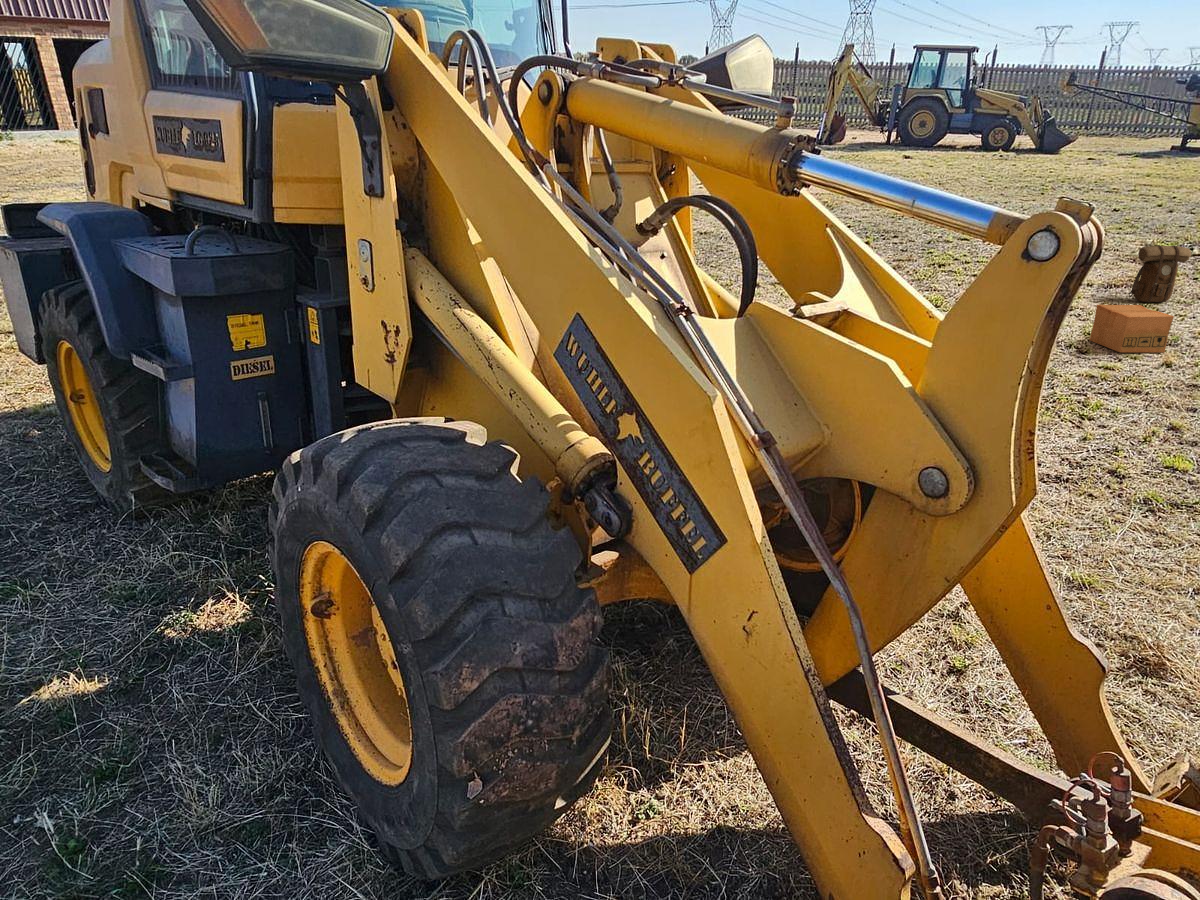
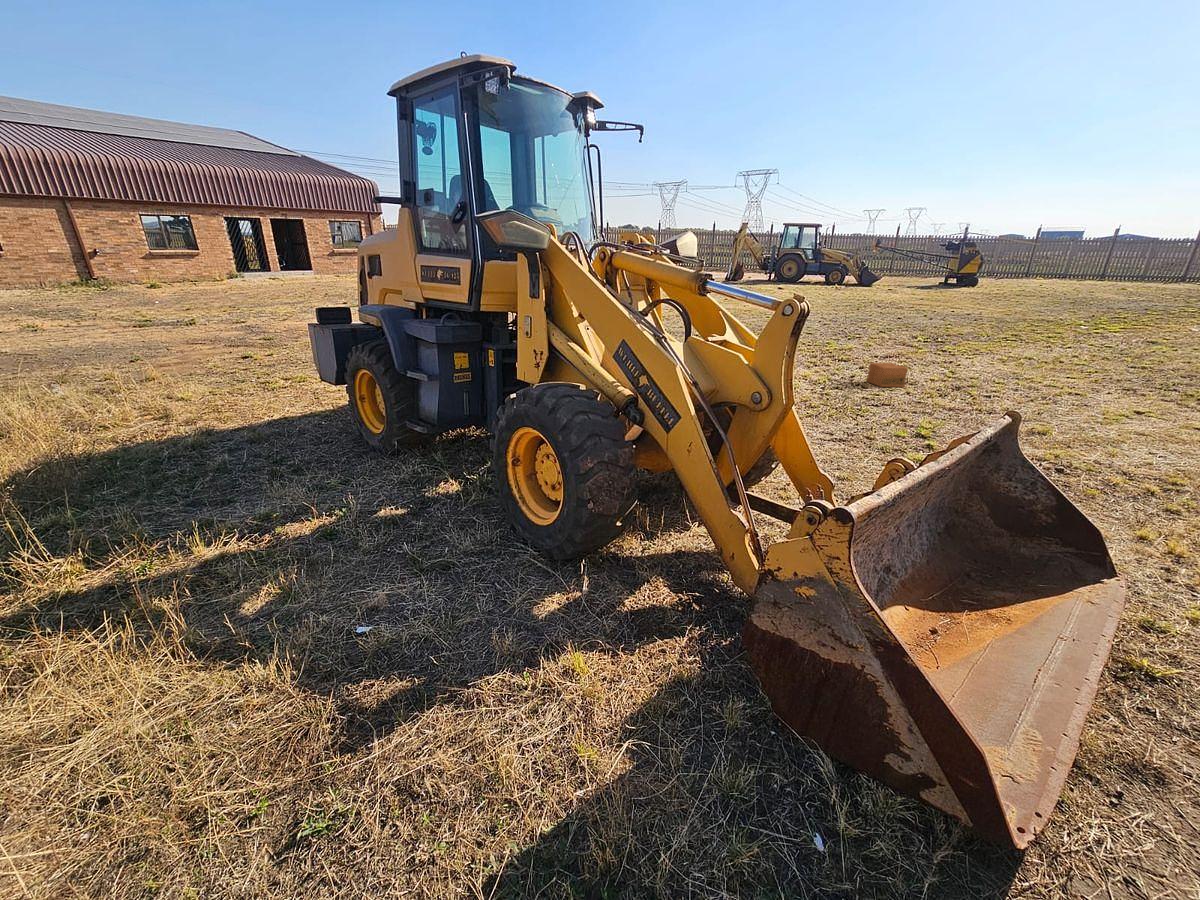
backpack: present [1129,245,1191,303] -> none [892,333,924,364]

